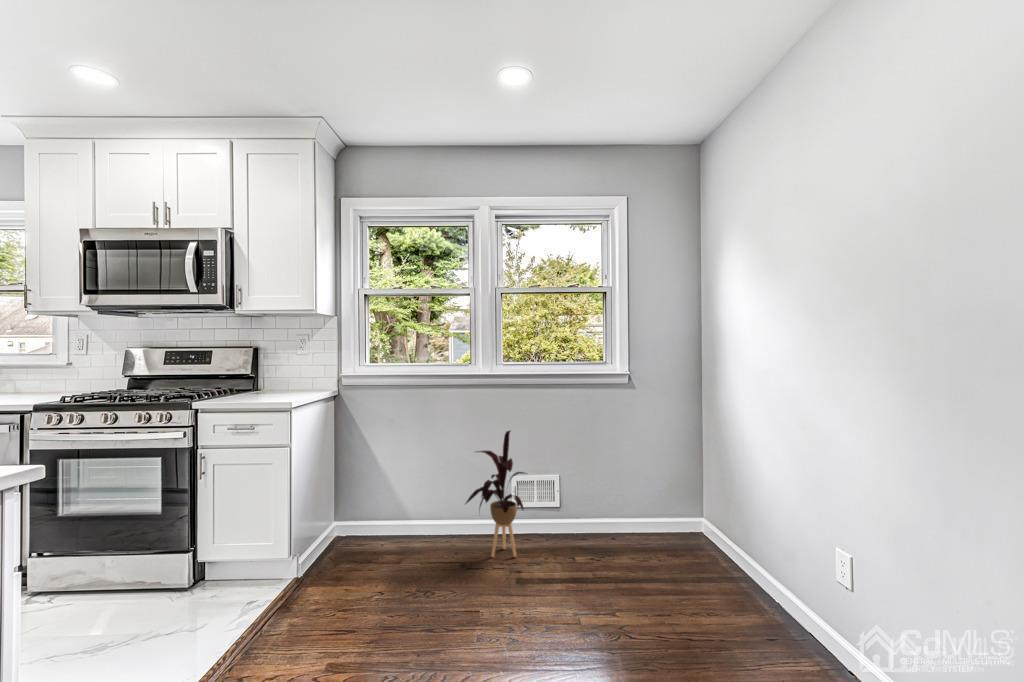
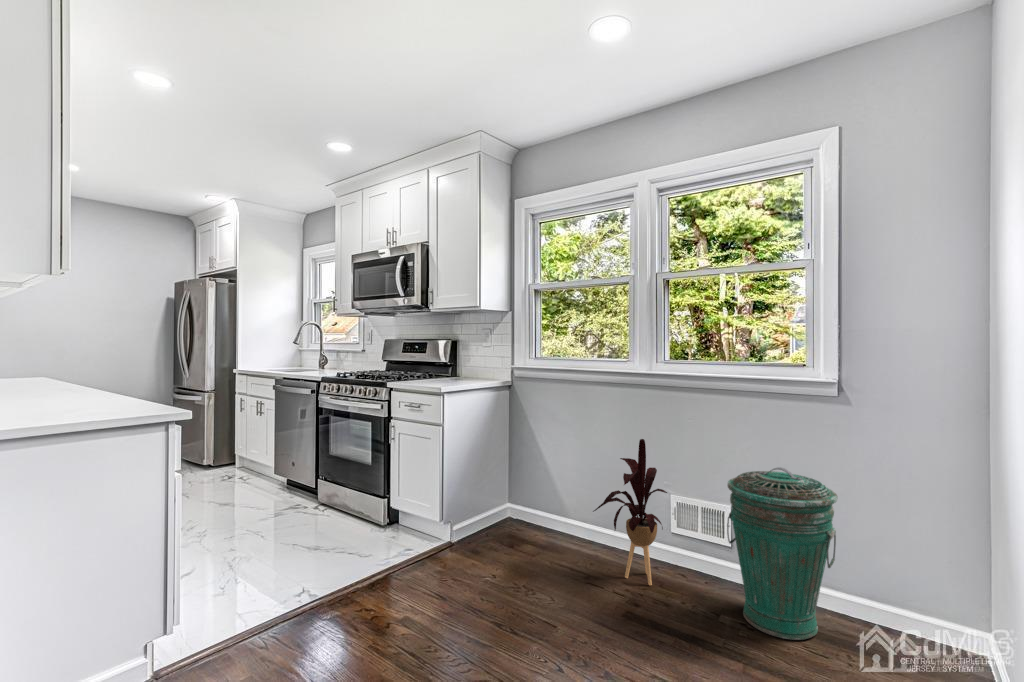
trash can: none [576,438,650,565] -> present [727,467,837,640]

